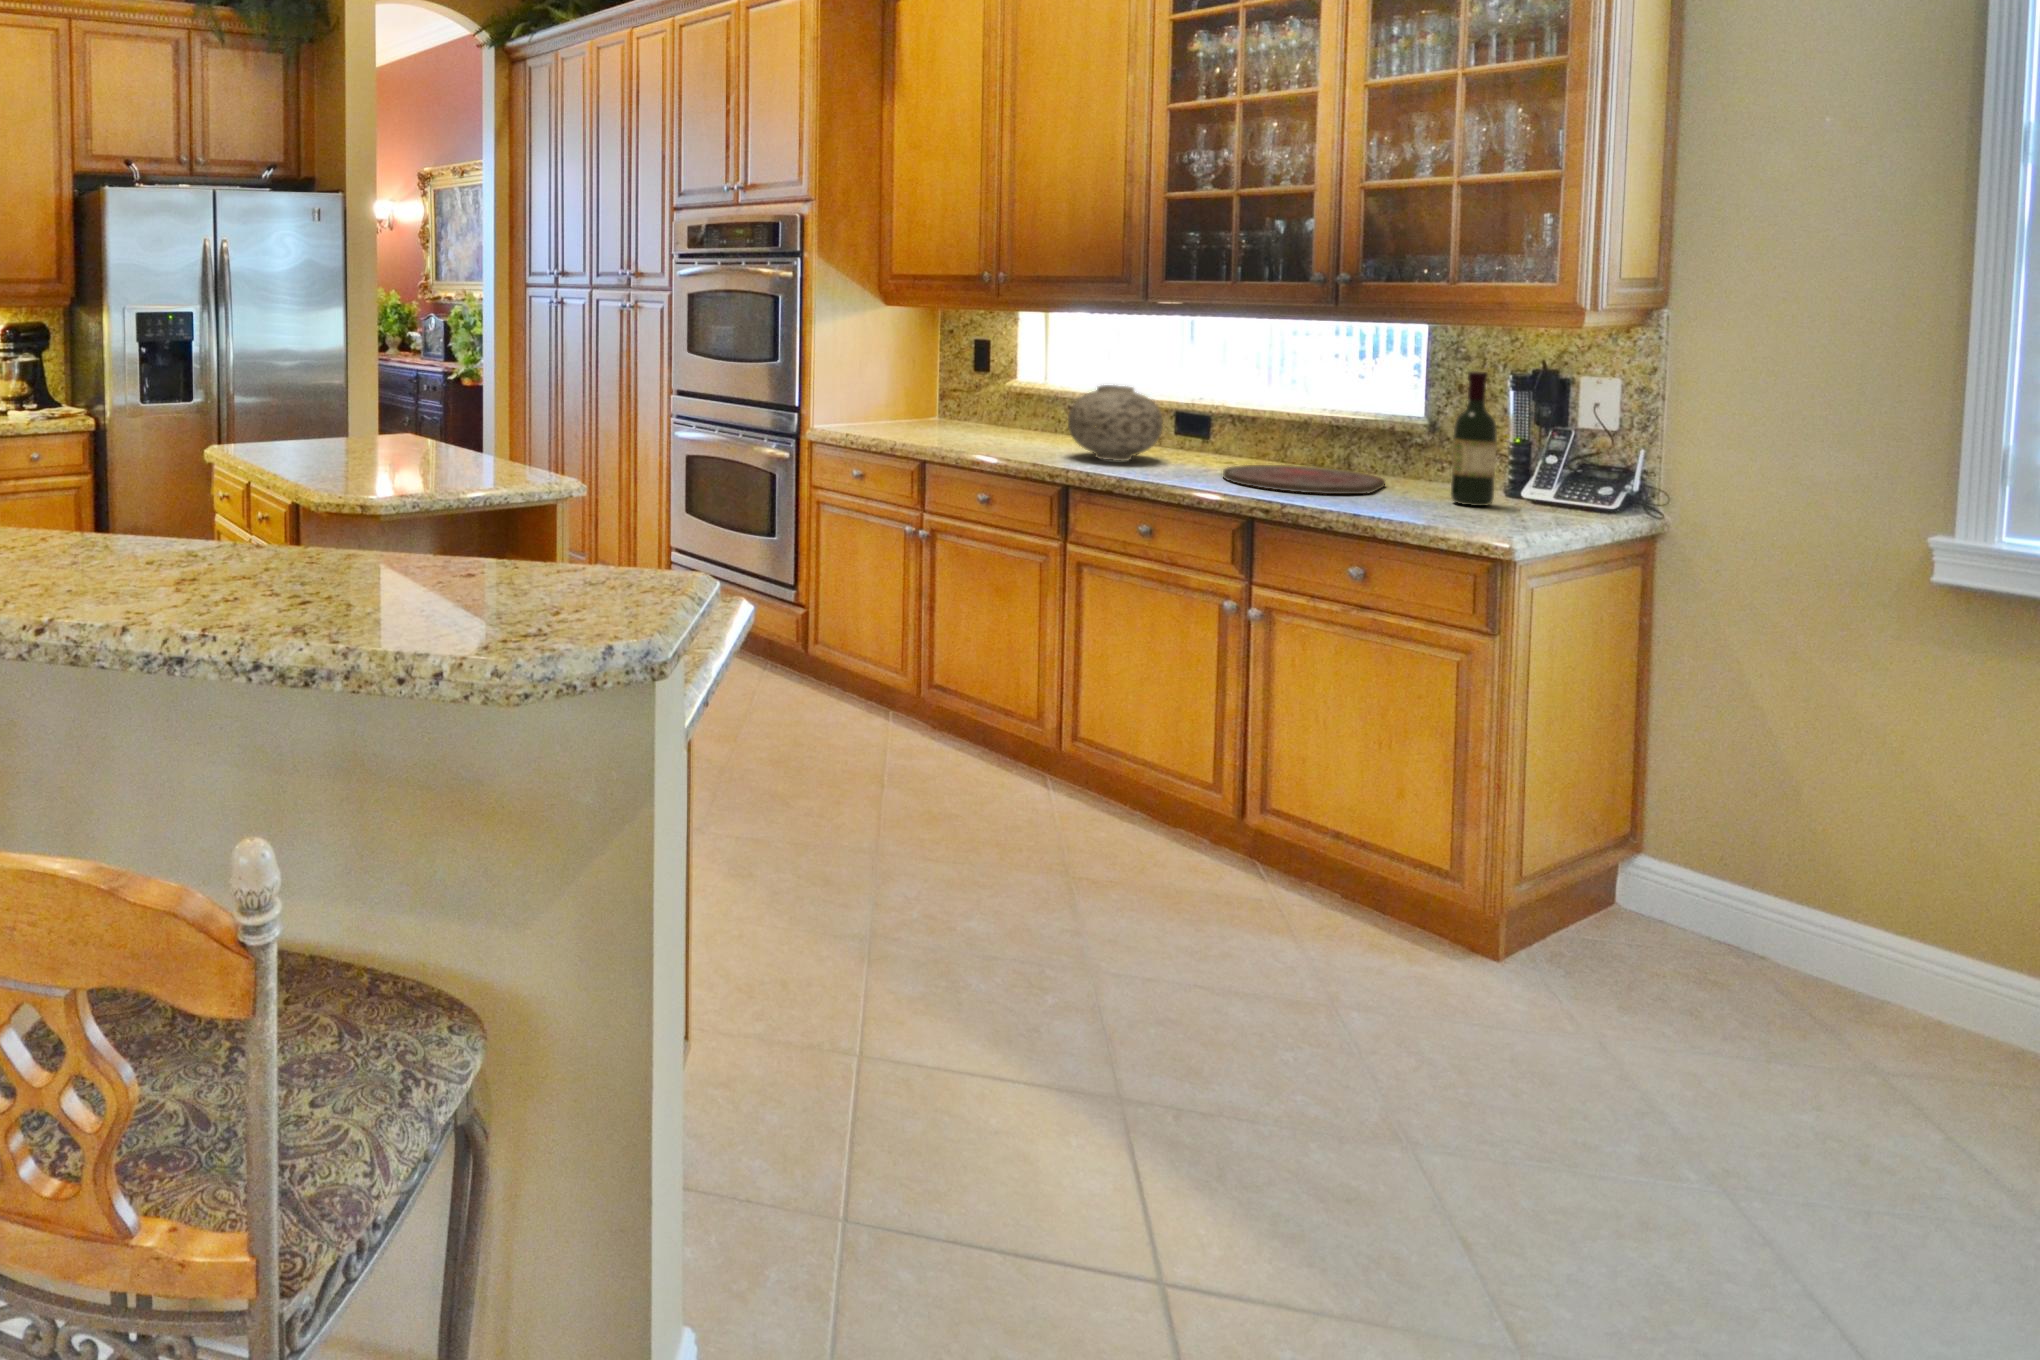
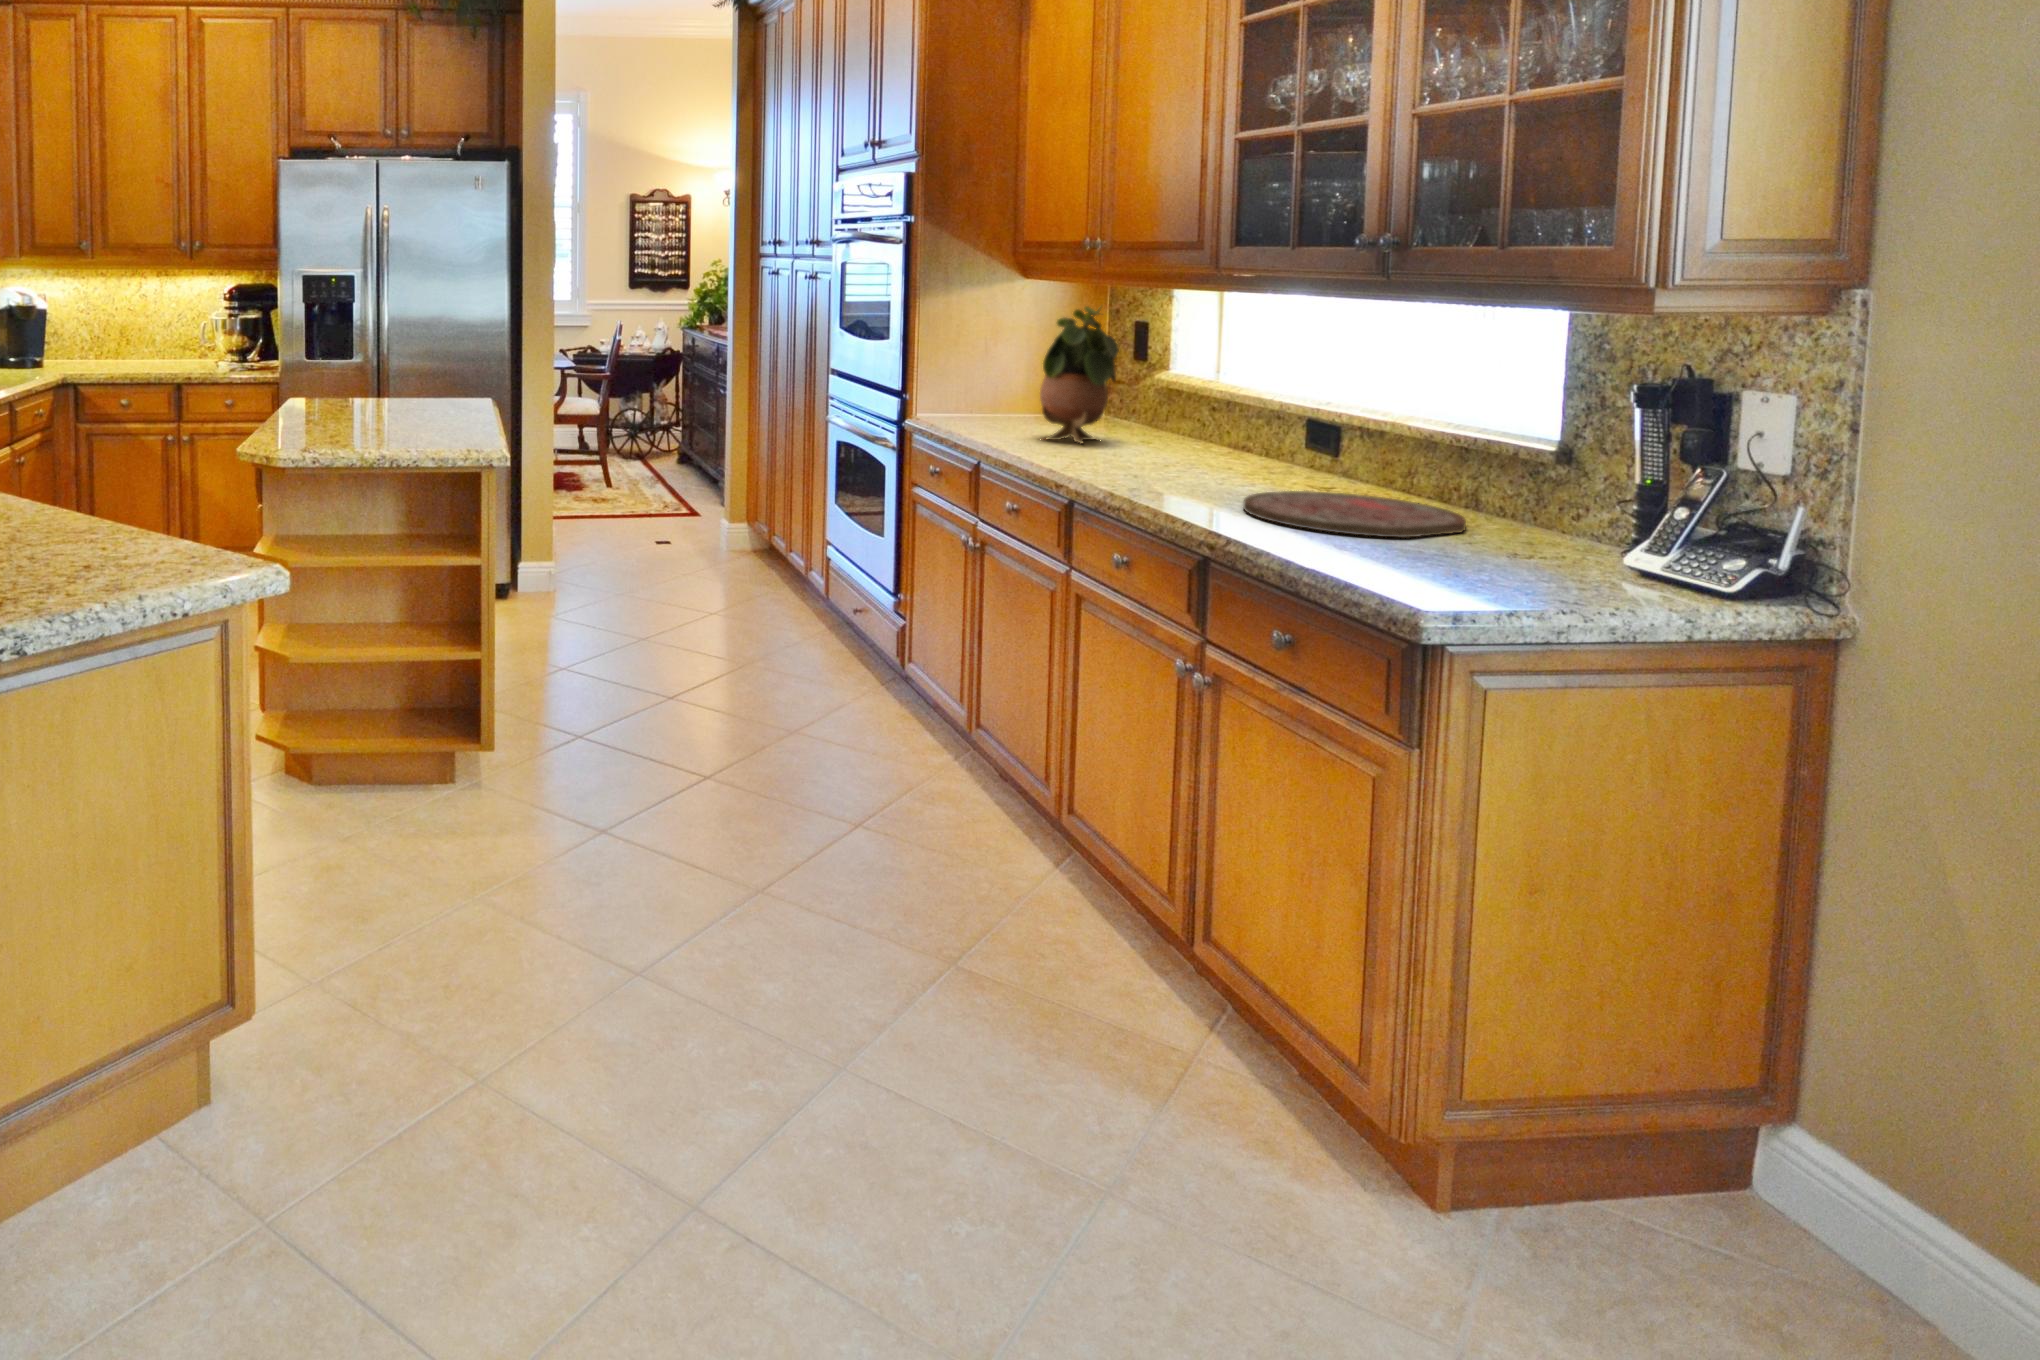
potted plant: none [953,326,1021,441] -> present [1040,307,1119,443]
wine bottle: present [1451,371,1497,506] -> none [1496,375,1564,568]
vase: present [1068,385,1163,461] -> none [1115,379,1234,476]

